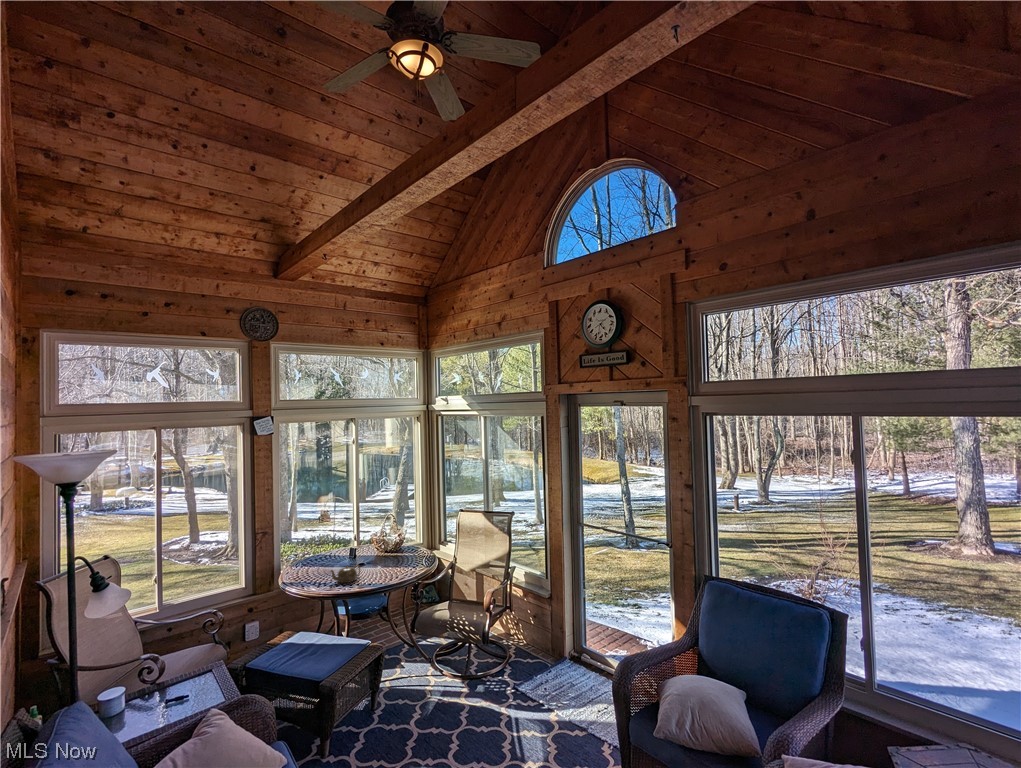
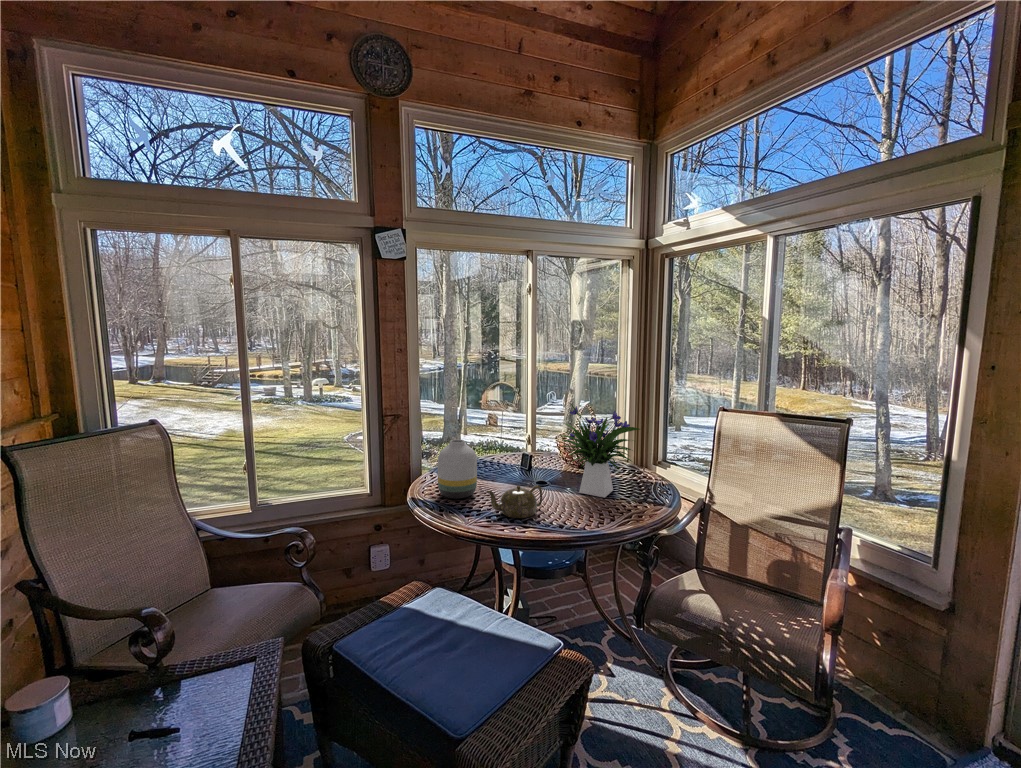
flower arrangement: none [366,517,413,567] -> present [555,403,640,498]
vase: none [300,545,323,579] -> present [438,439,477,499]

